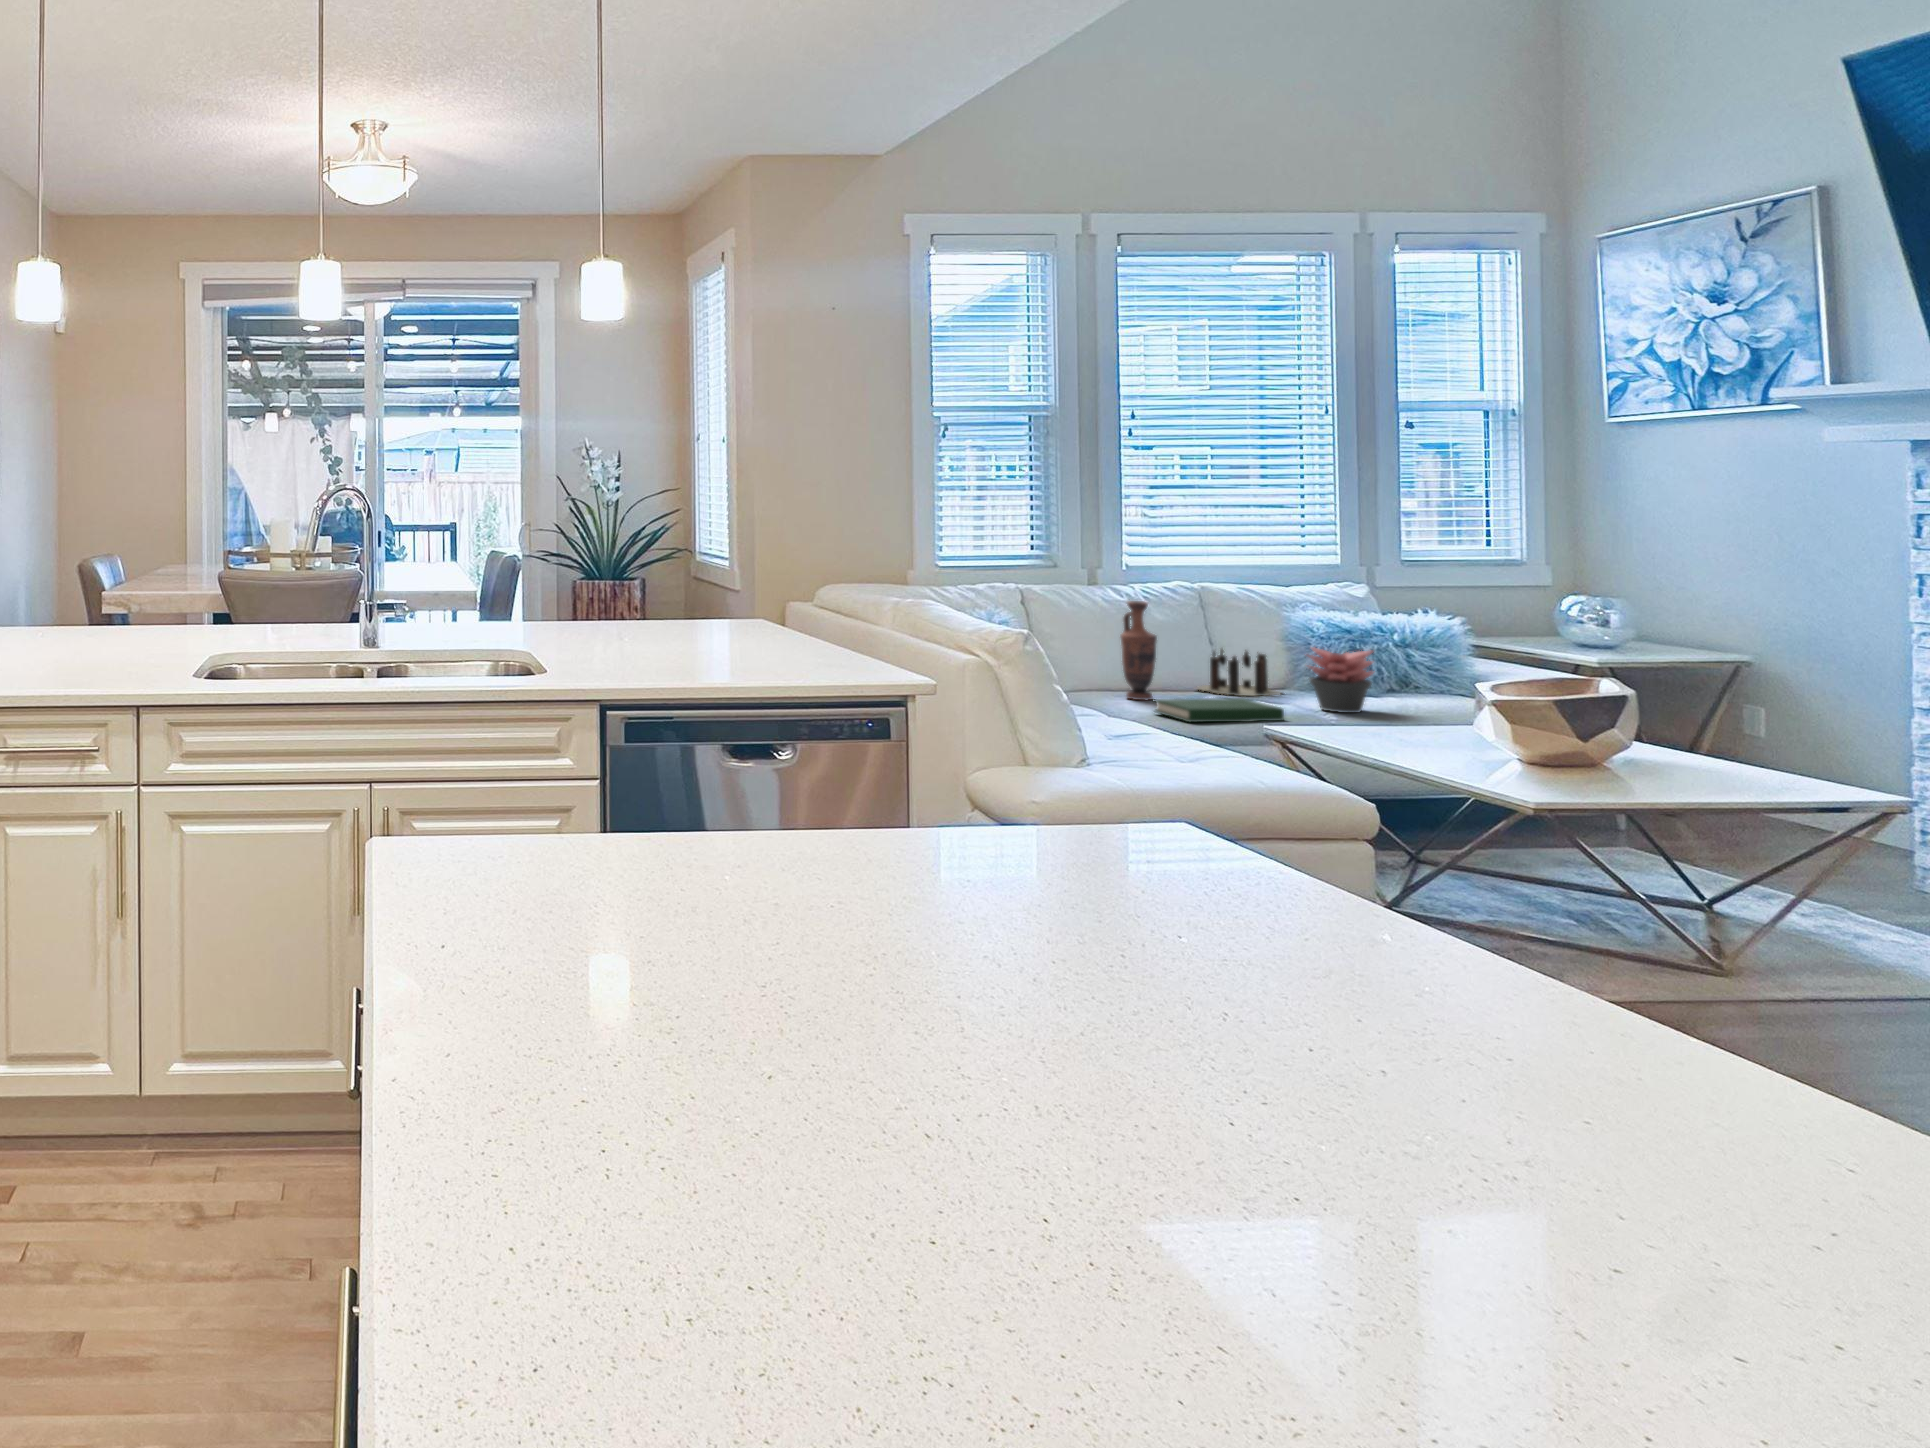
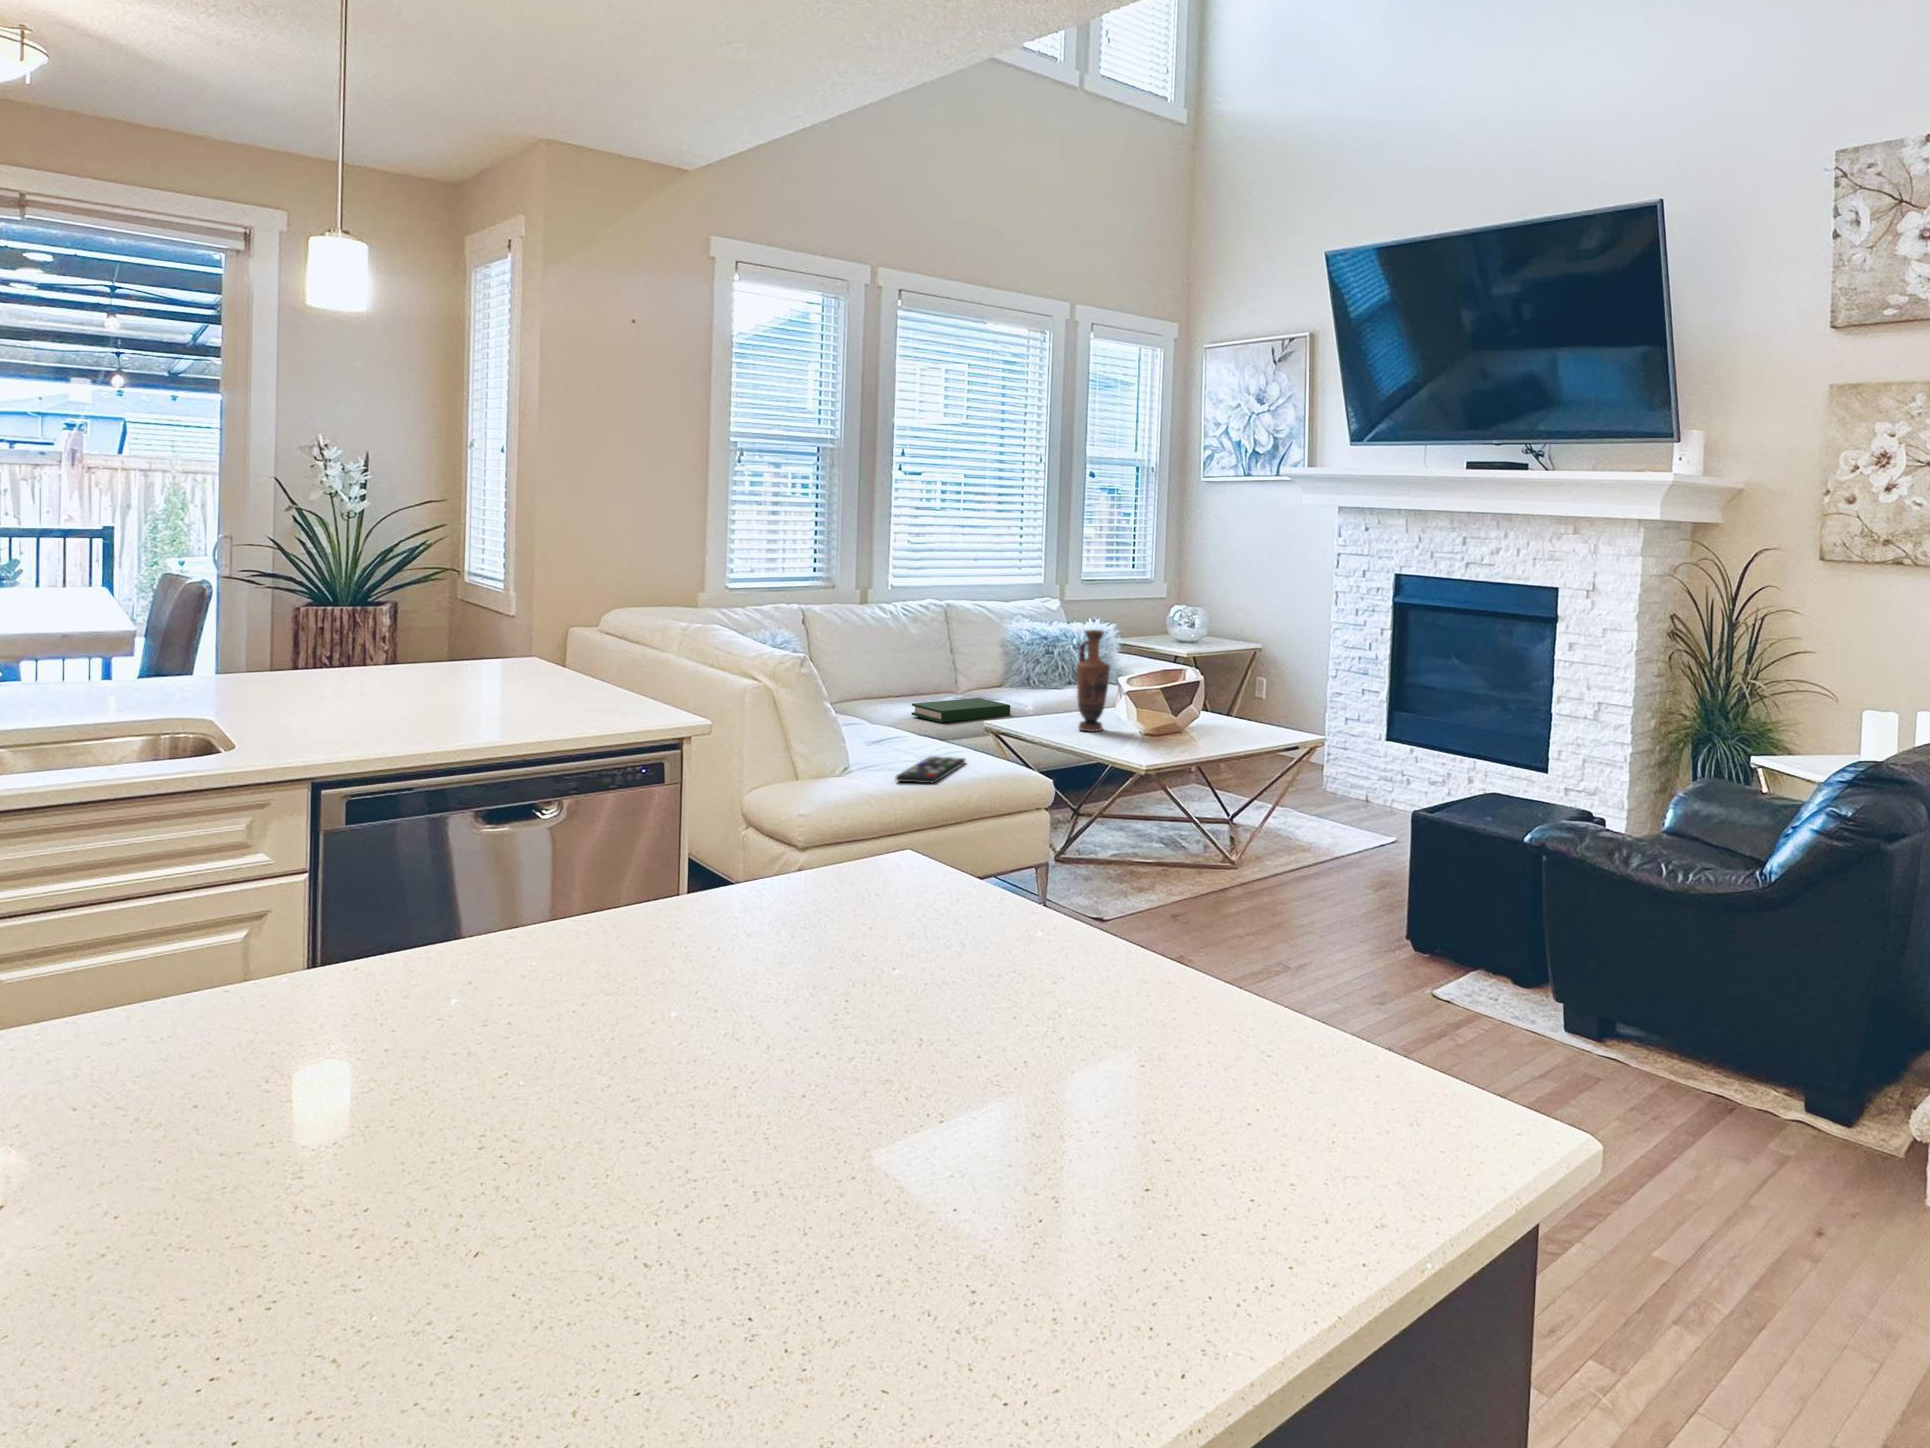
vase: present [1120,601,1157,700] -> present [1077,630,1110,732]
succulent plant: present [1309,648,1373,713] -> none [1024,652,1072,705]
candle: present [1198,649,1280,696] -> none [938,654,1022,695]
remote control: none [1120,754,1211,782] -> present [896,756,965,783]

